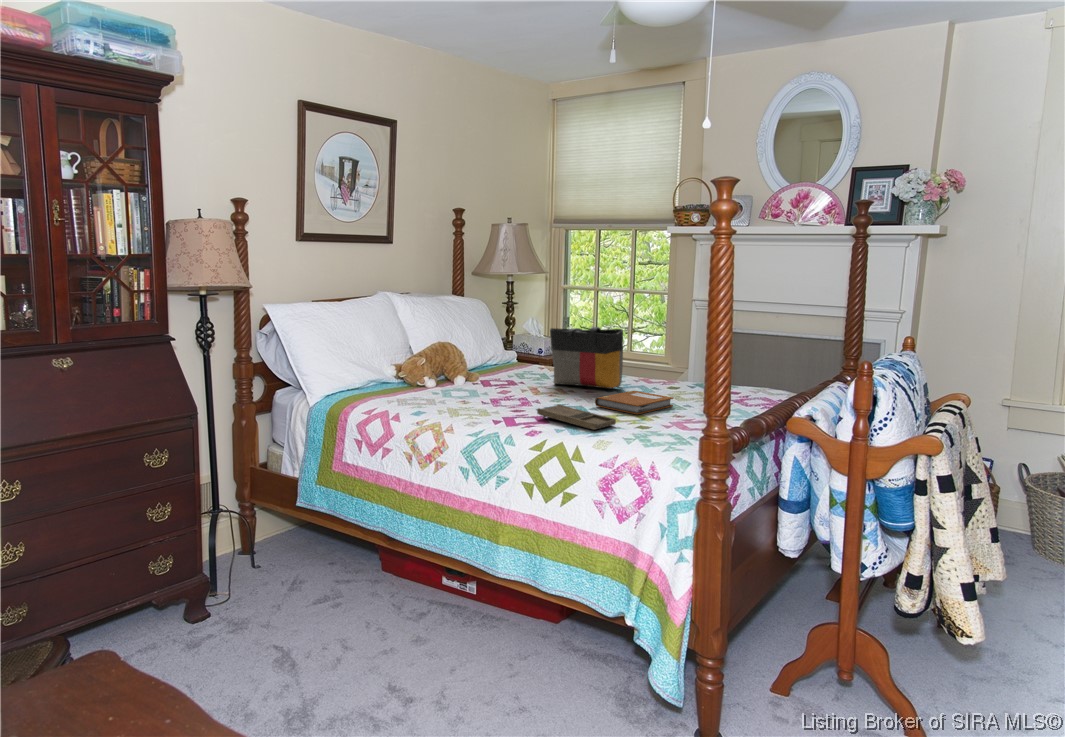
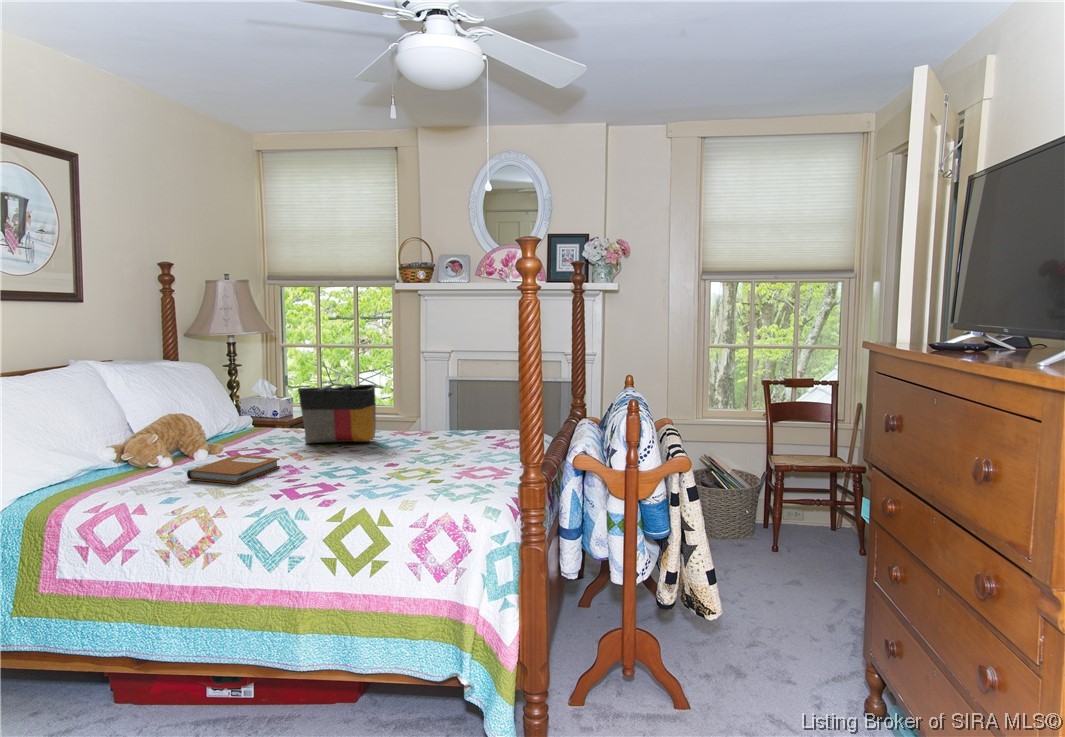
notebook: present [595,391,673,415] -> present [187,455,280,484]
tray: present [537,404,616,430] -> none [319,467,404,490]

